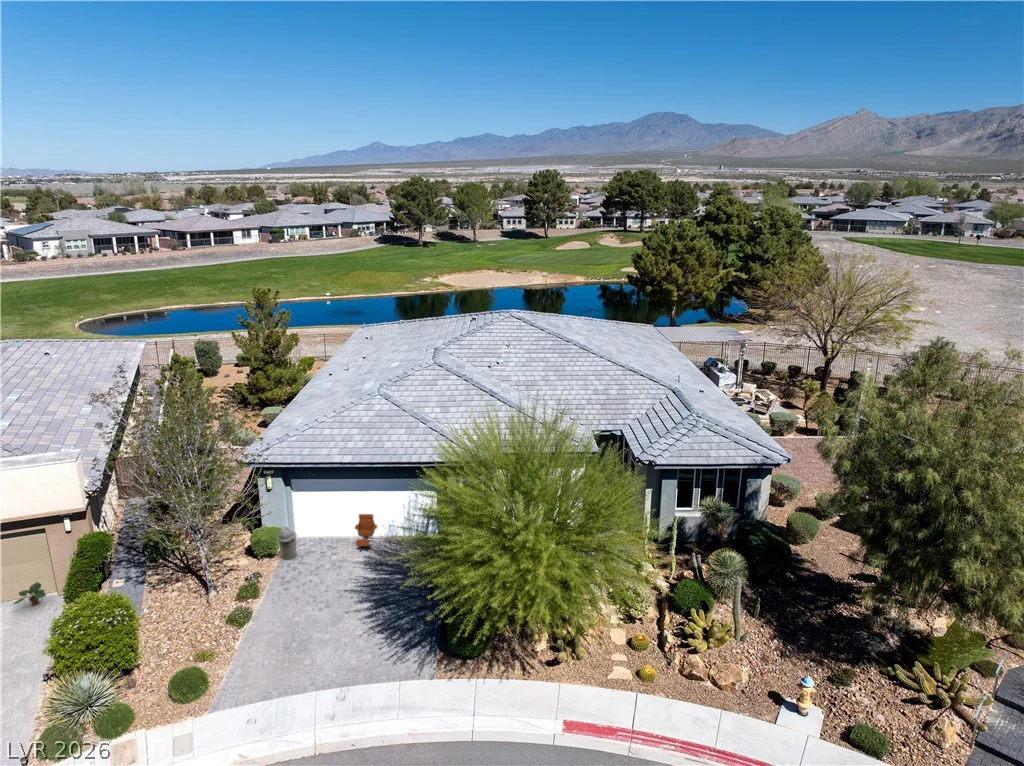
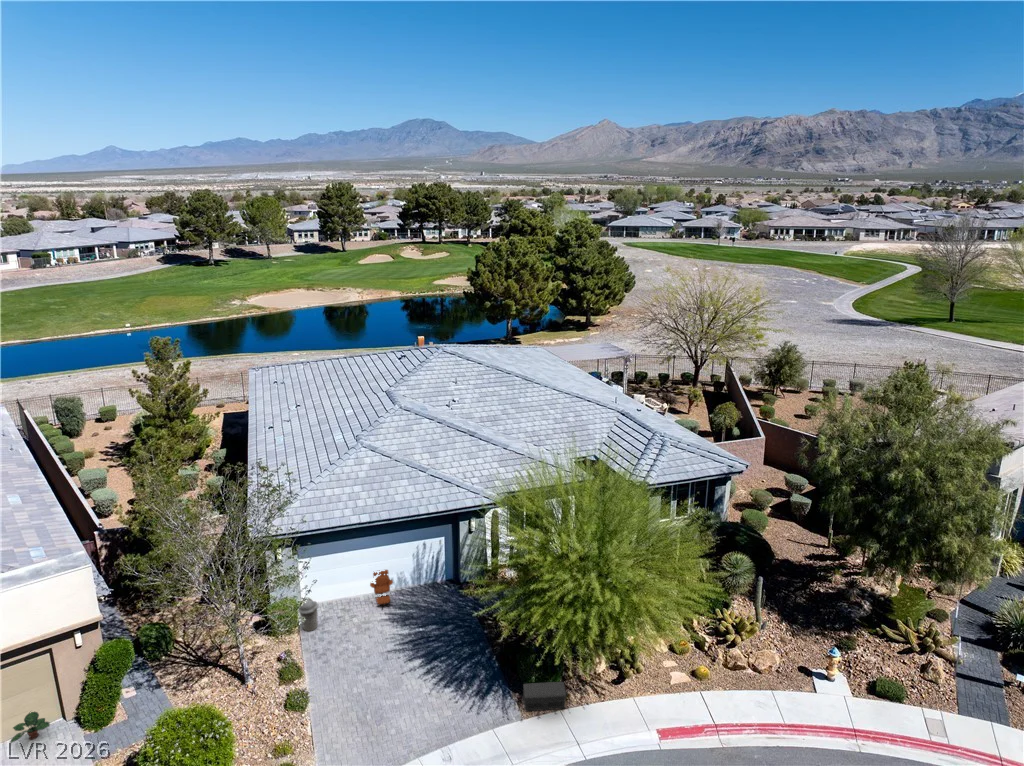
storage bench: none [440,644,486,678] -> present [523,682,566,711]

